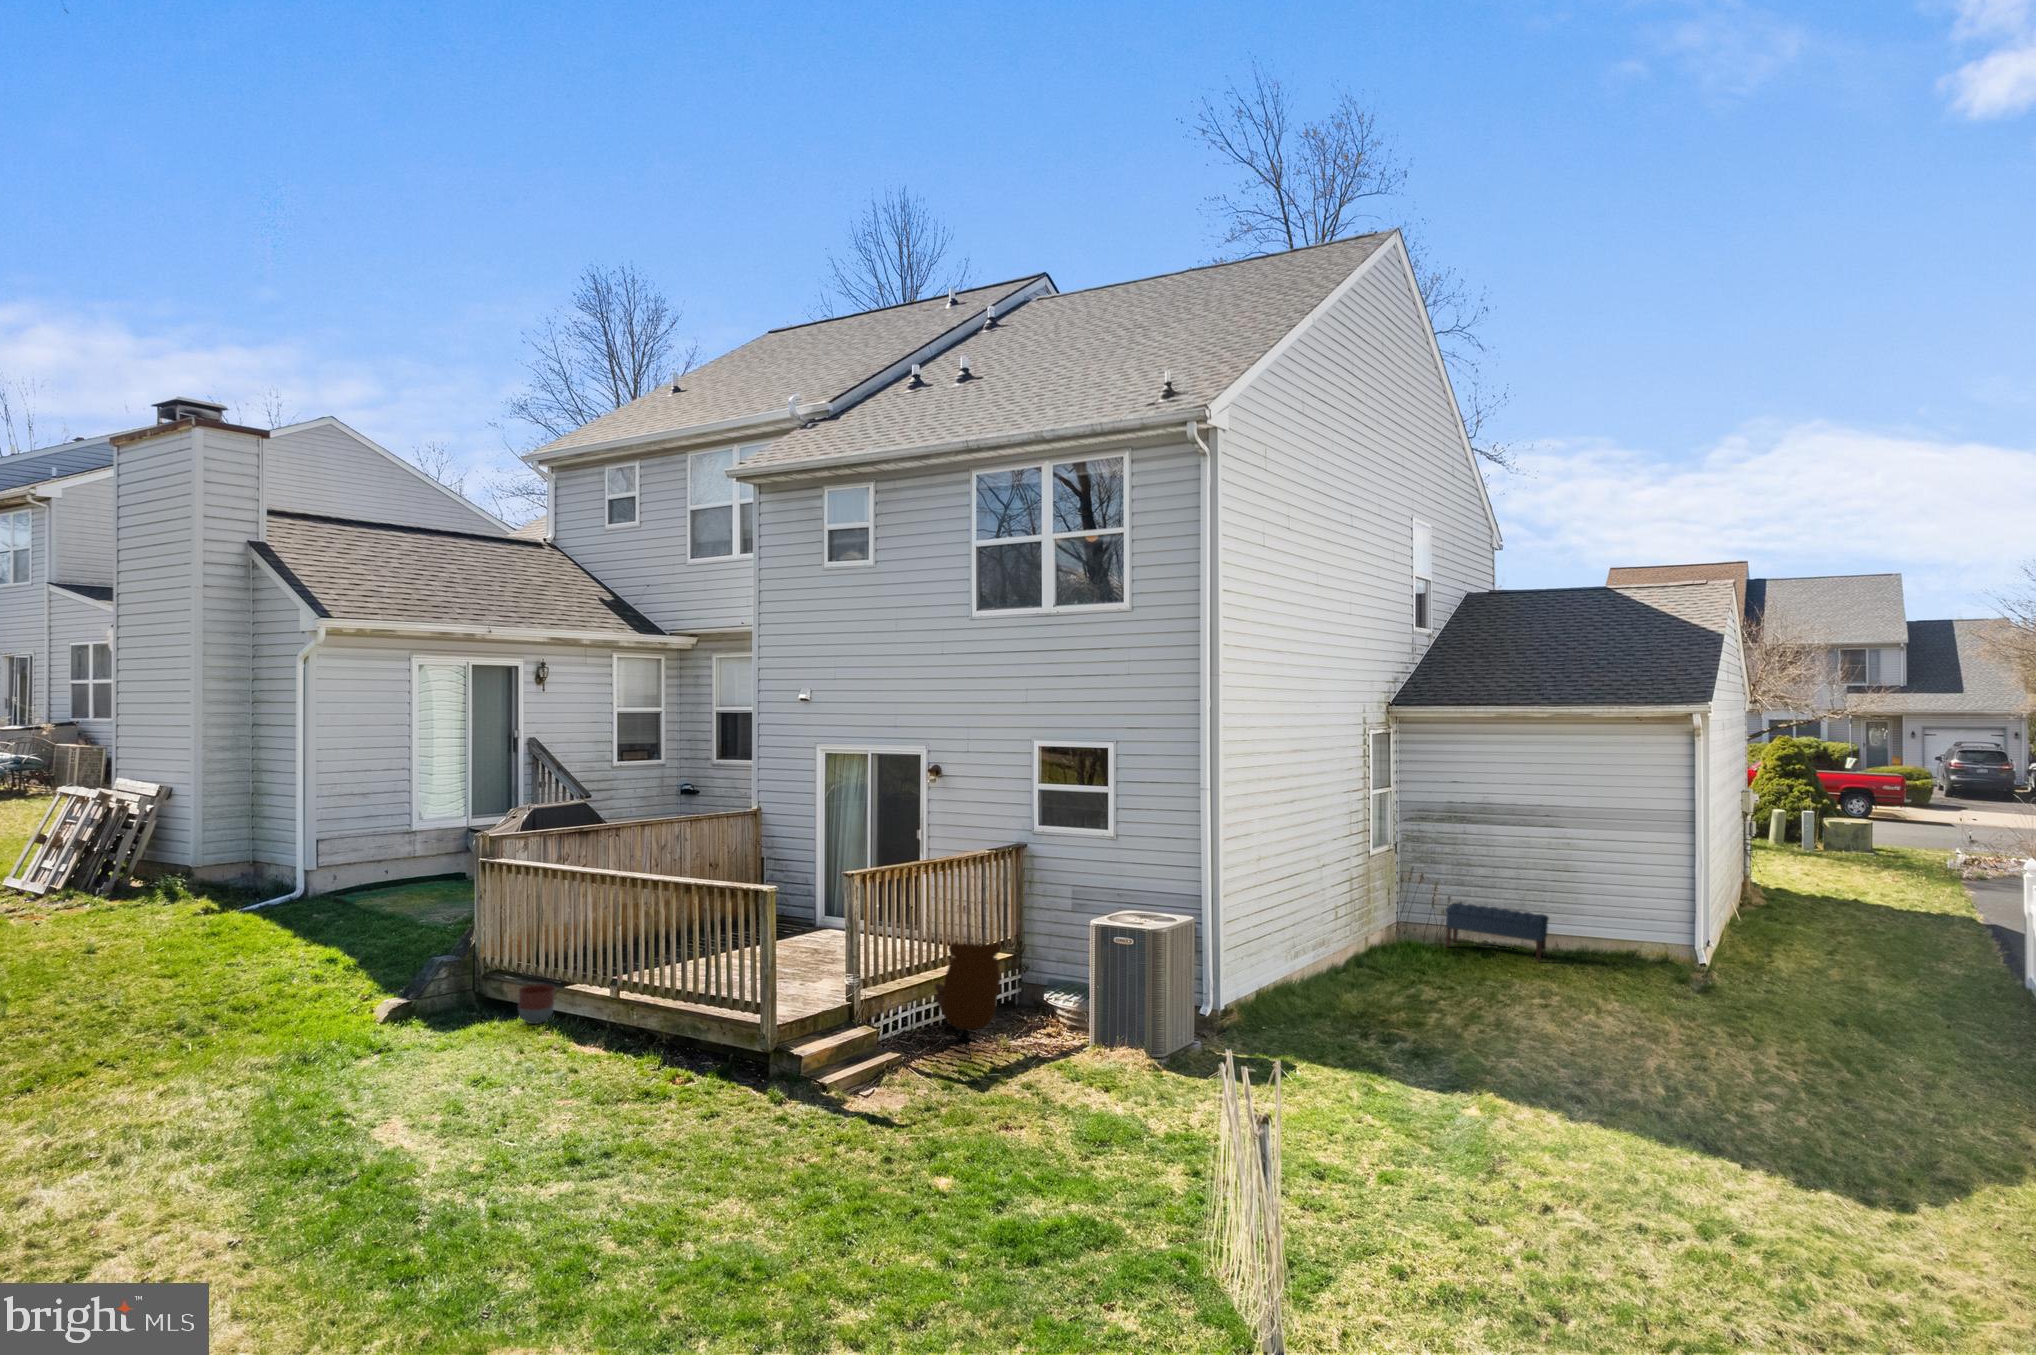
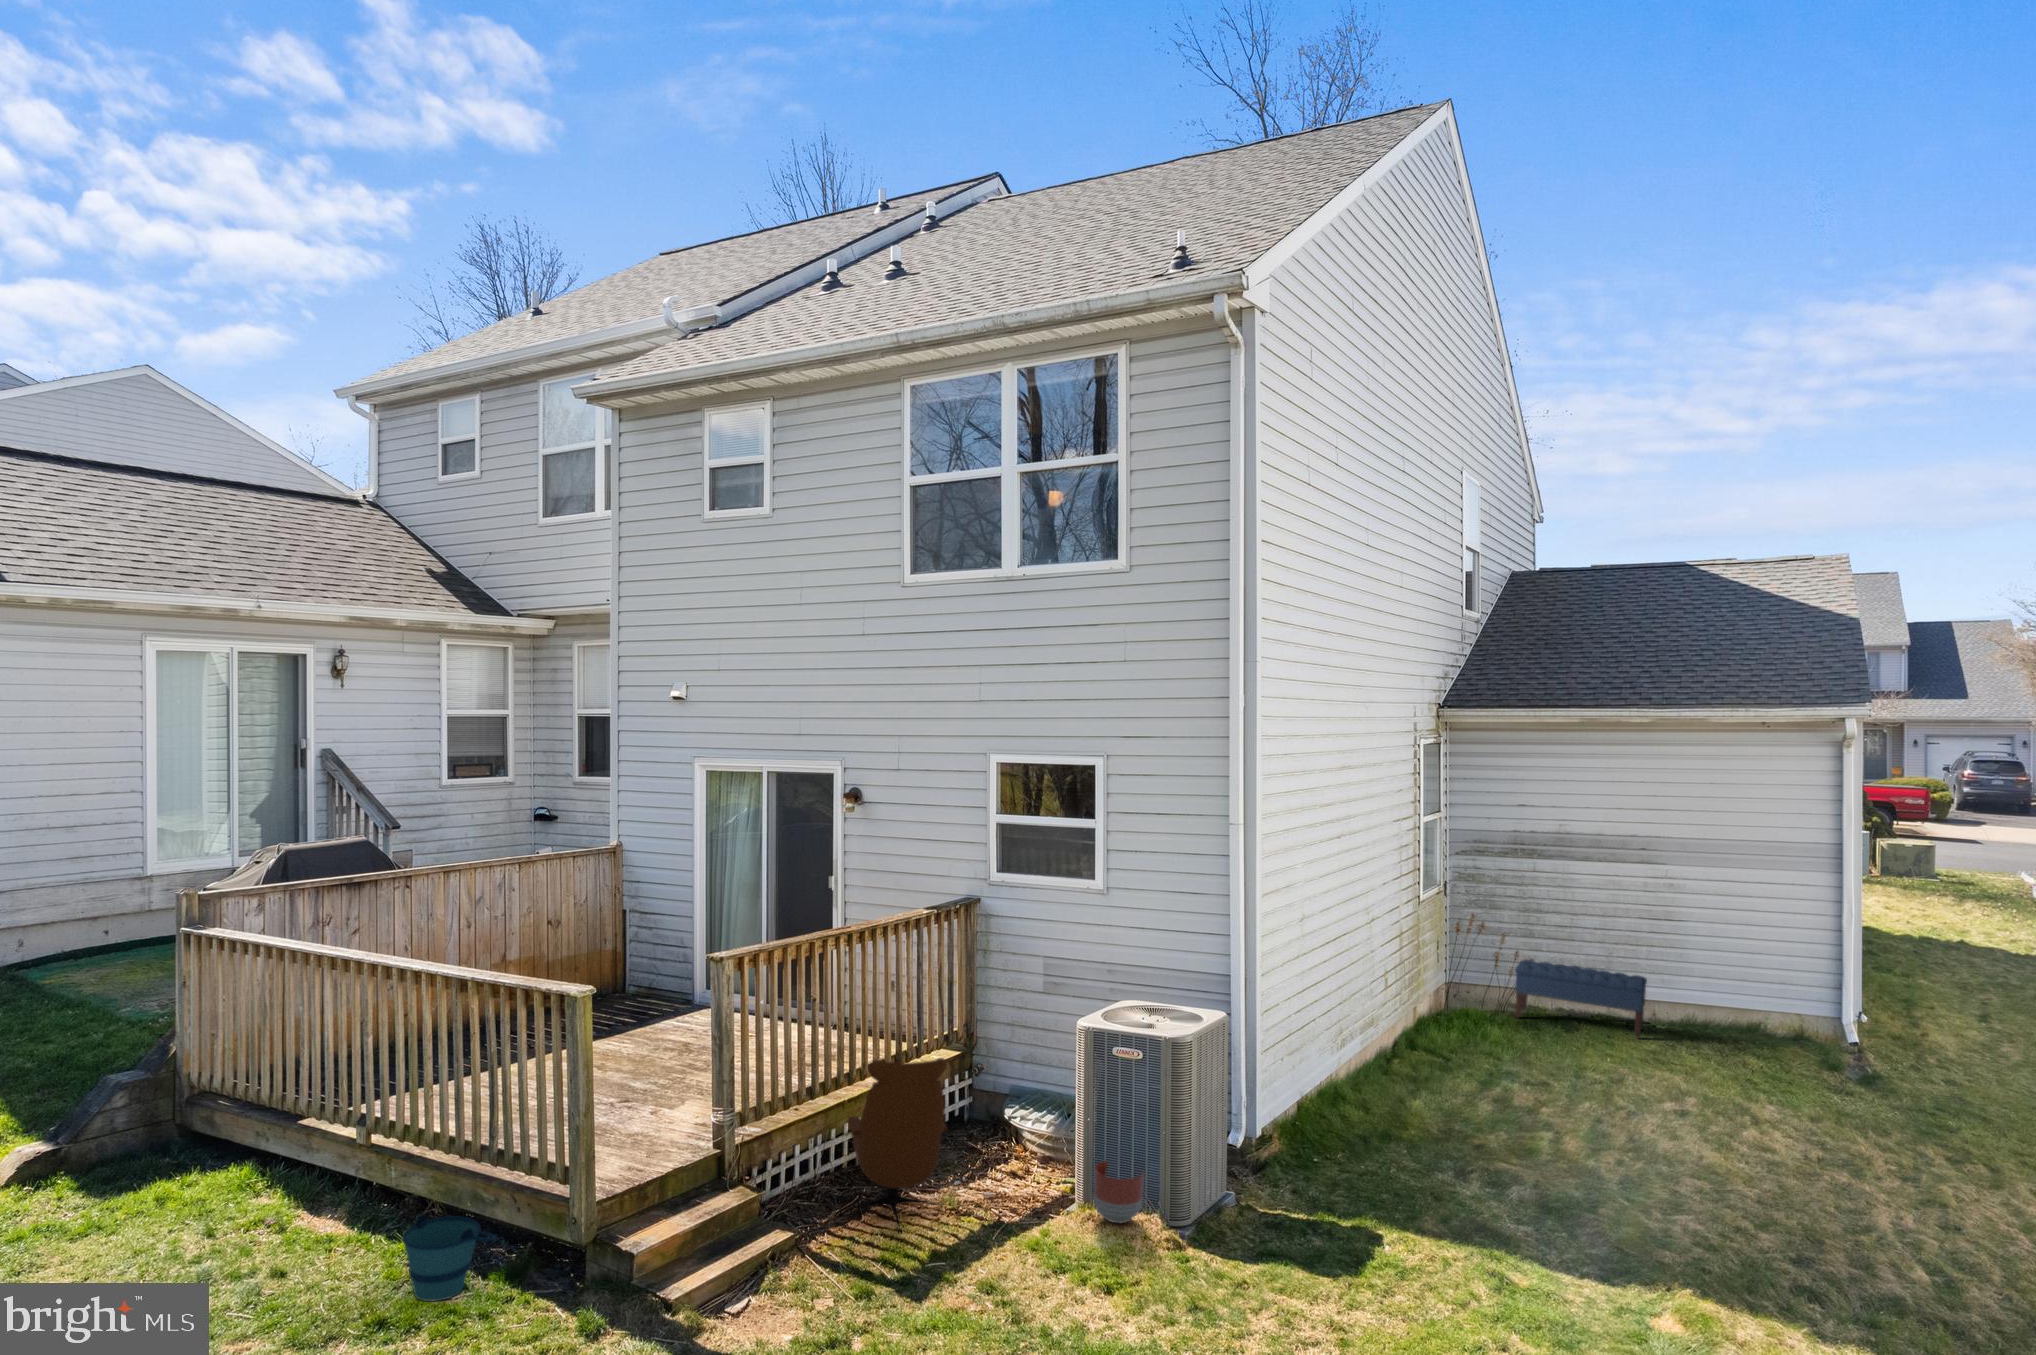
planter: present [518,984,555,1024] -> present [1094,1161,1144,1223]
bucket: none [658,1031,714,1082] -> present [403,1214,496,1301]

